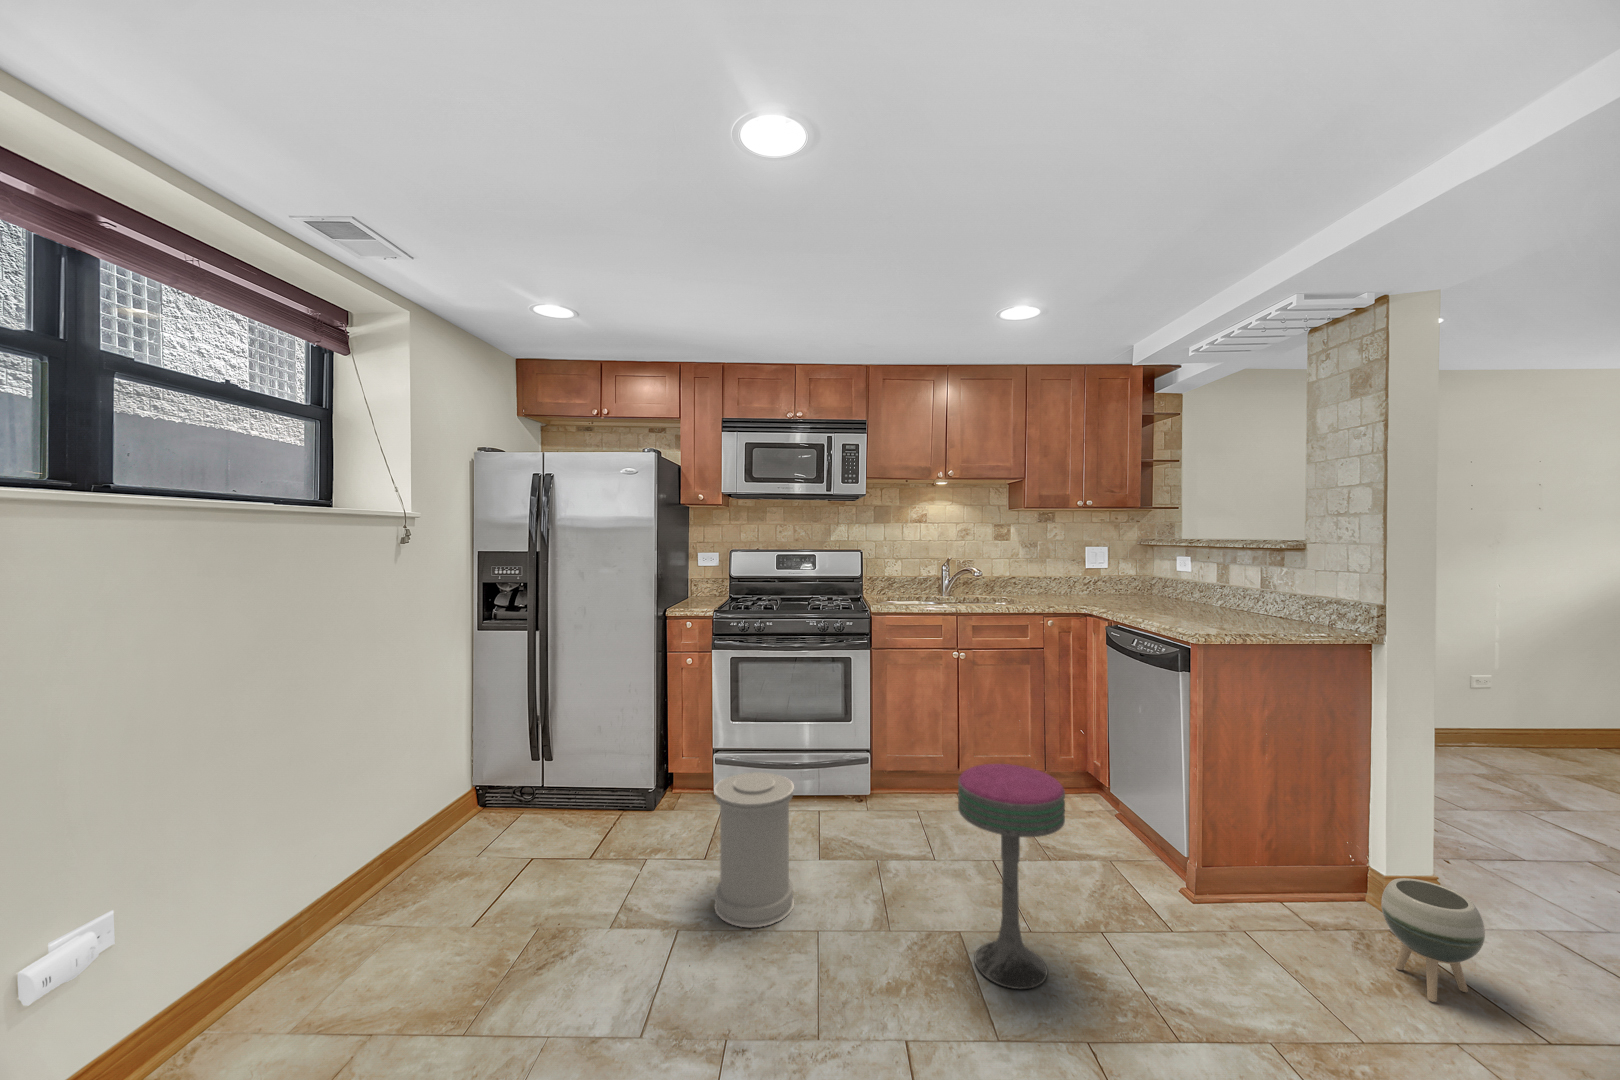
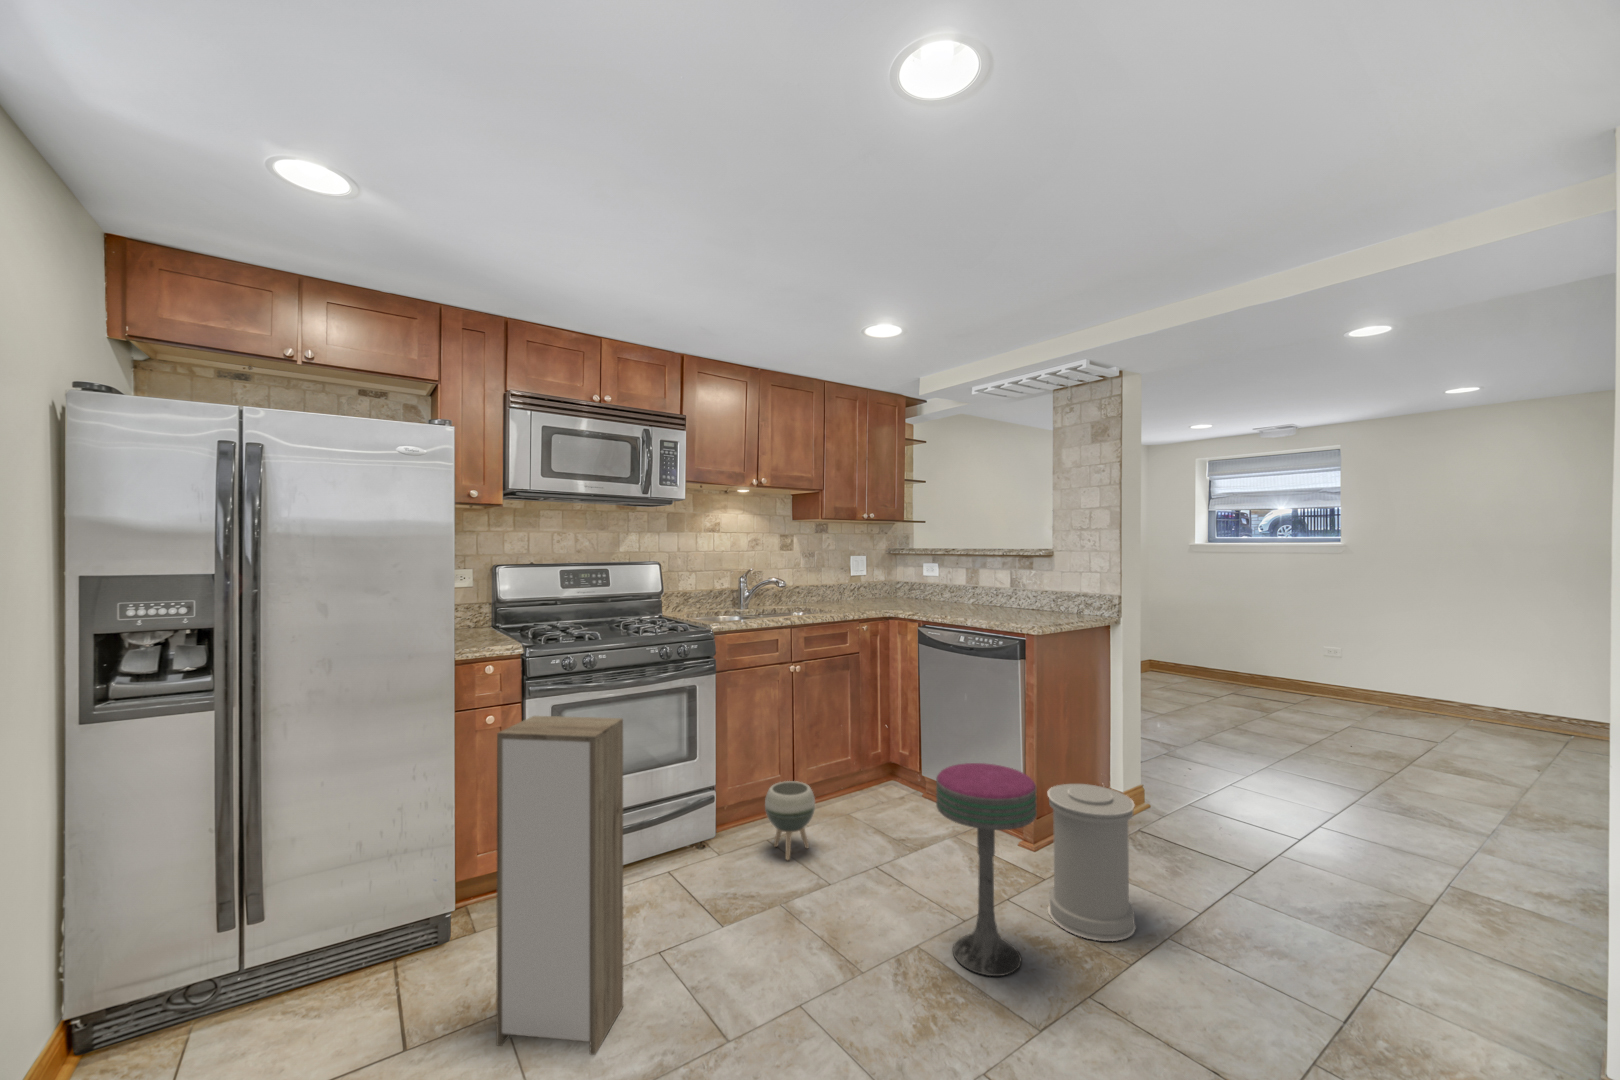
storage cabinet: none [623,657,704,902] -> present [496,716,623,1055]
trash can: present [715,772,794,927] -> present [1048,784,1136,941]
planter: present [1381,878,1485,1002] -> present [765,781,815,860]

